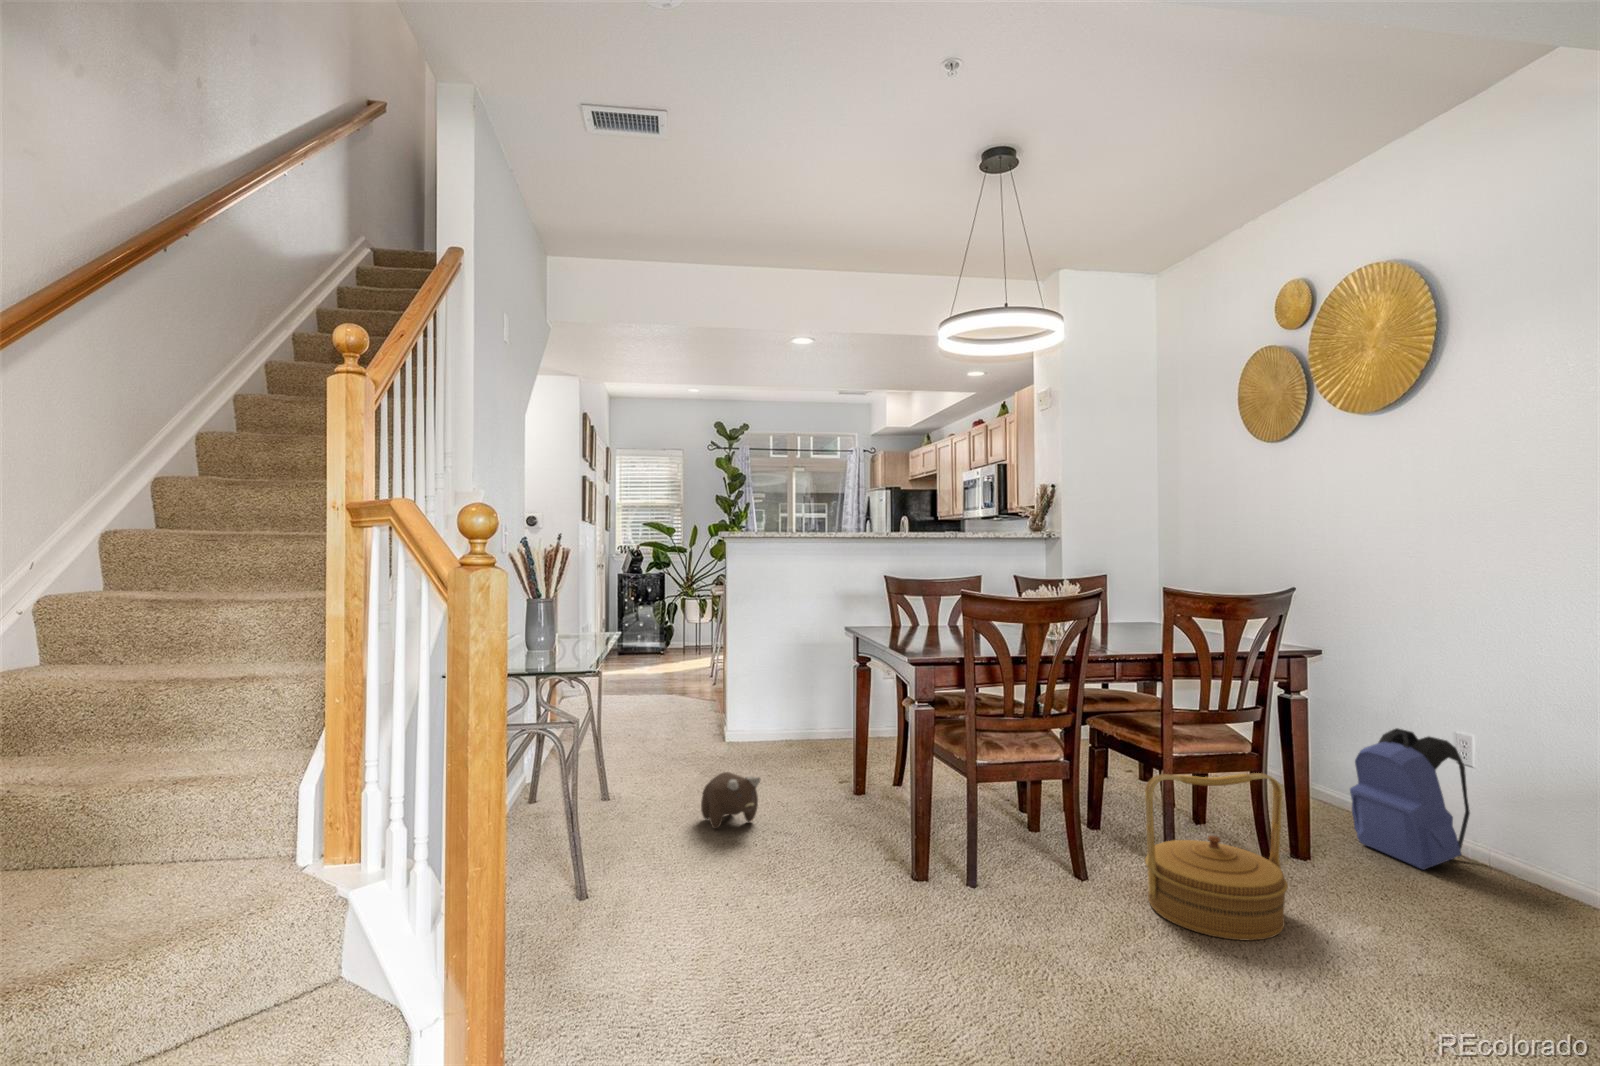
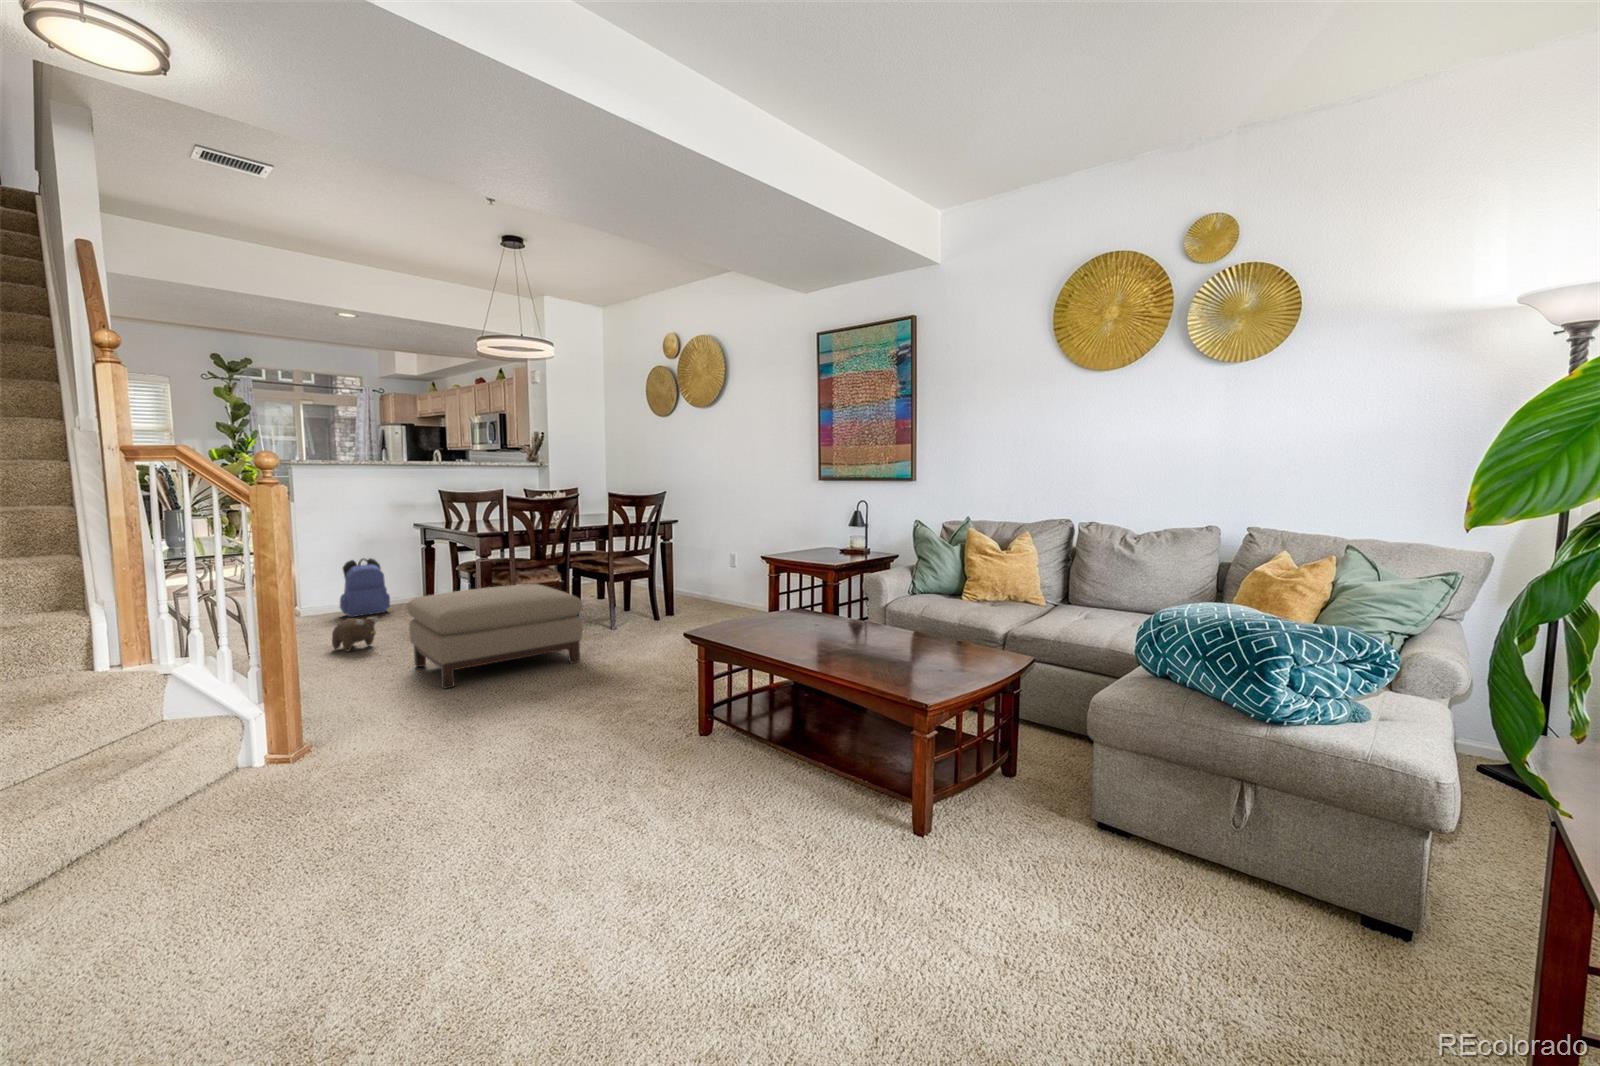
backpack: present [1350,728,1470,870] -> present [340,558,390,617]
ottoman: none [771,769,1102,1006] -> present [407,584,583,689]
woven basket: present [1145,773,1288,941] -> none [600,573,658,640]

